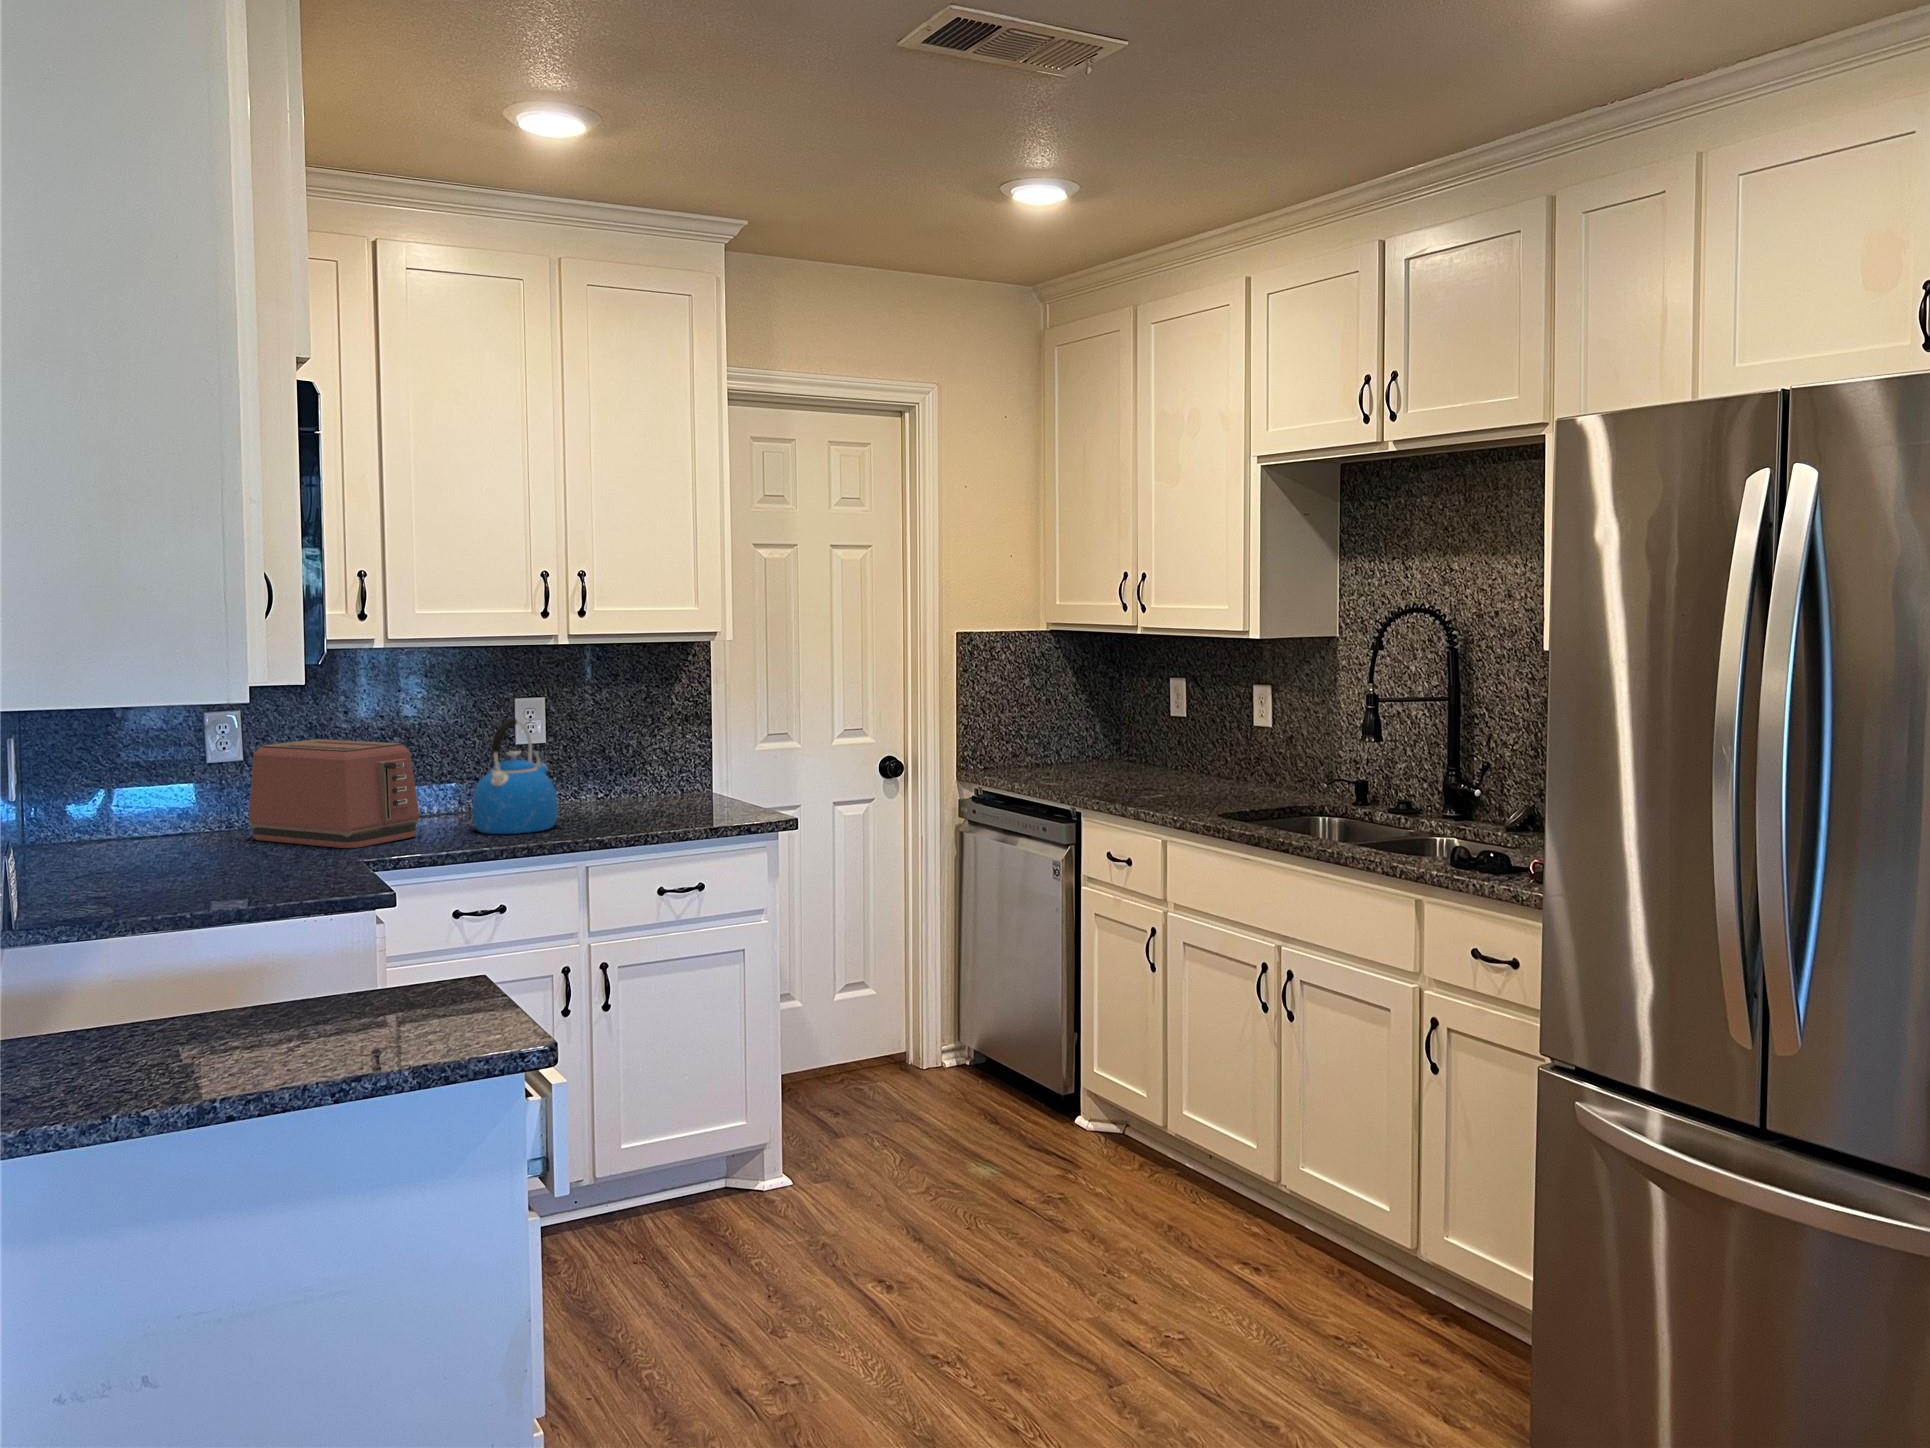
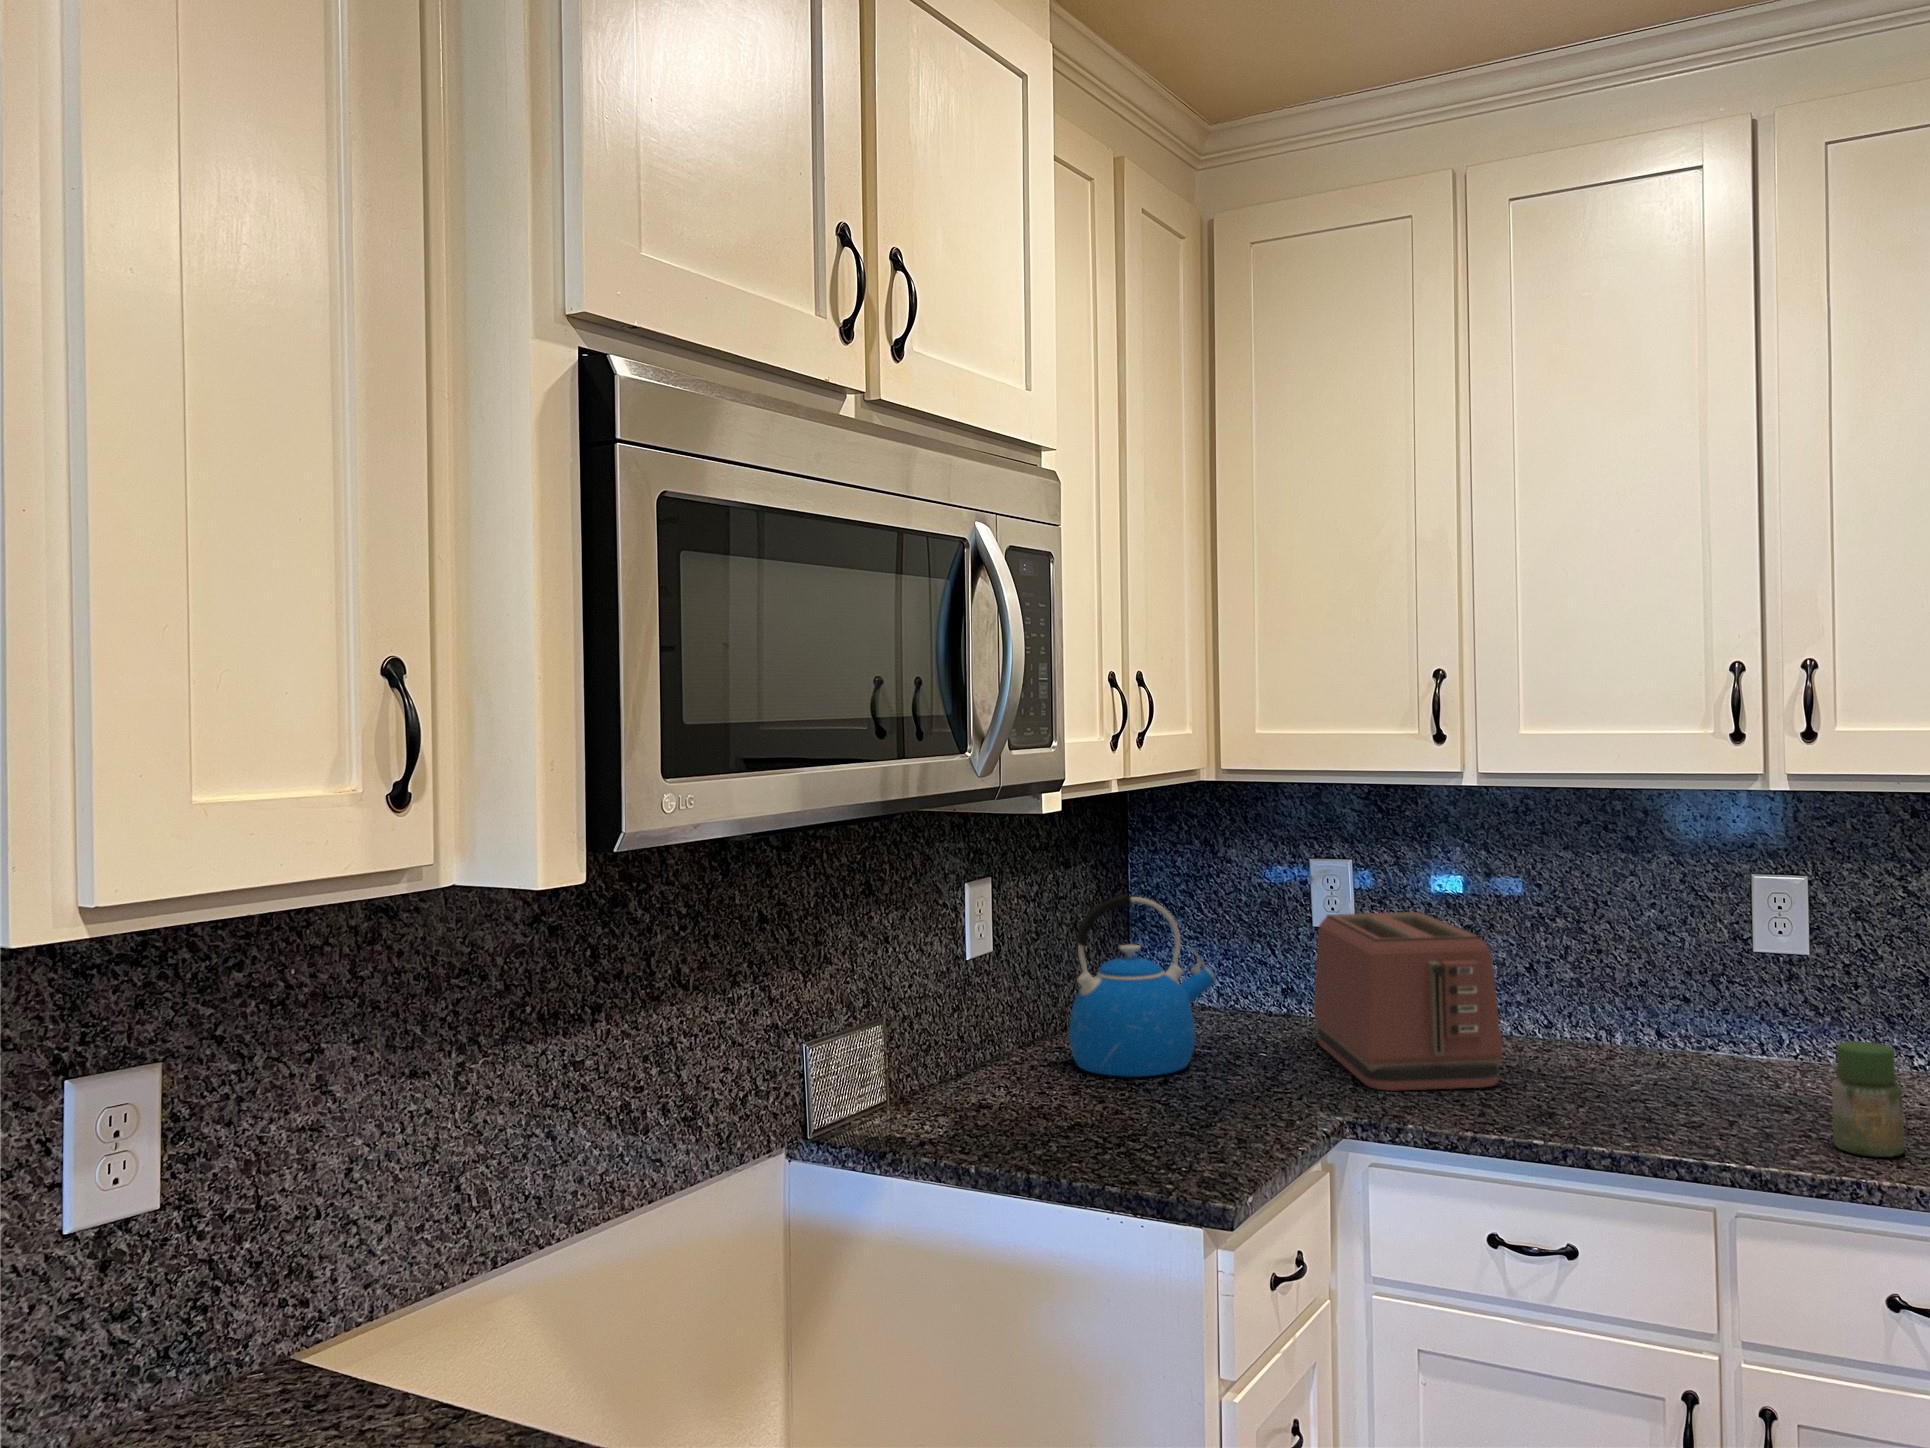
kettle: present [472,719,558,834] -> present [1069,895,1217,1077]
jar: none [613,772,647,827] -> present [1832,1041,1905,1157]

